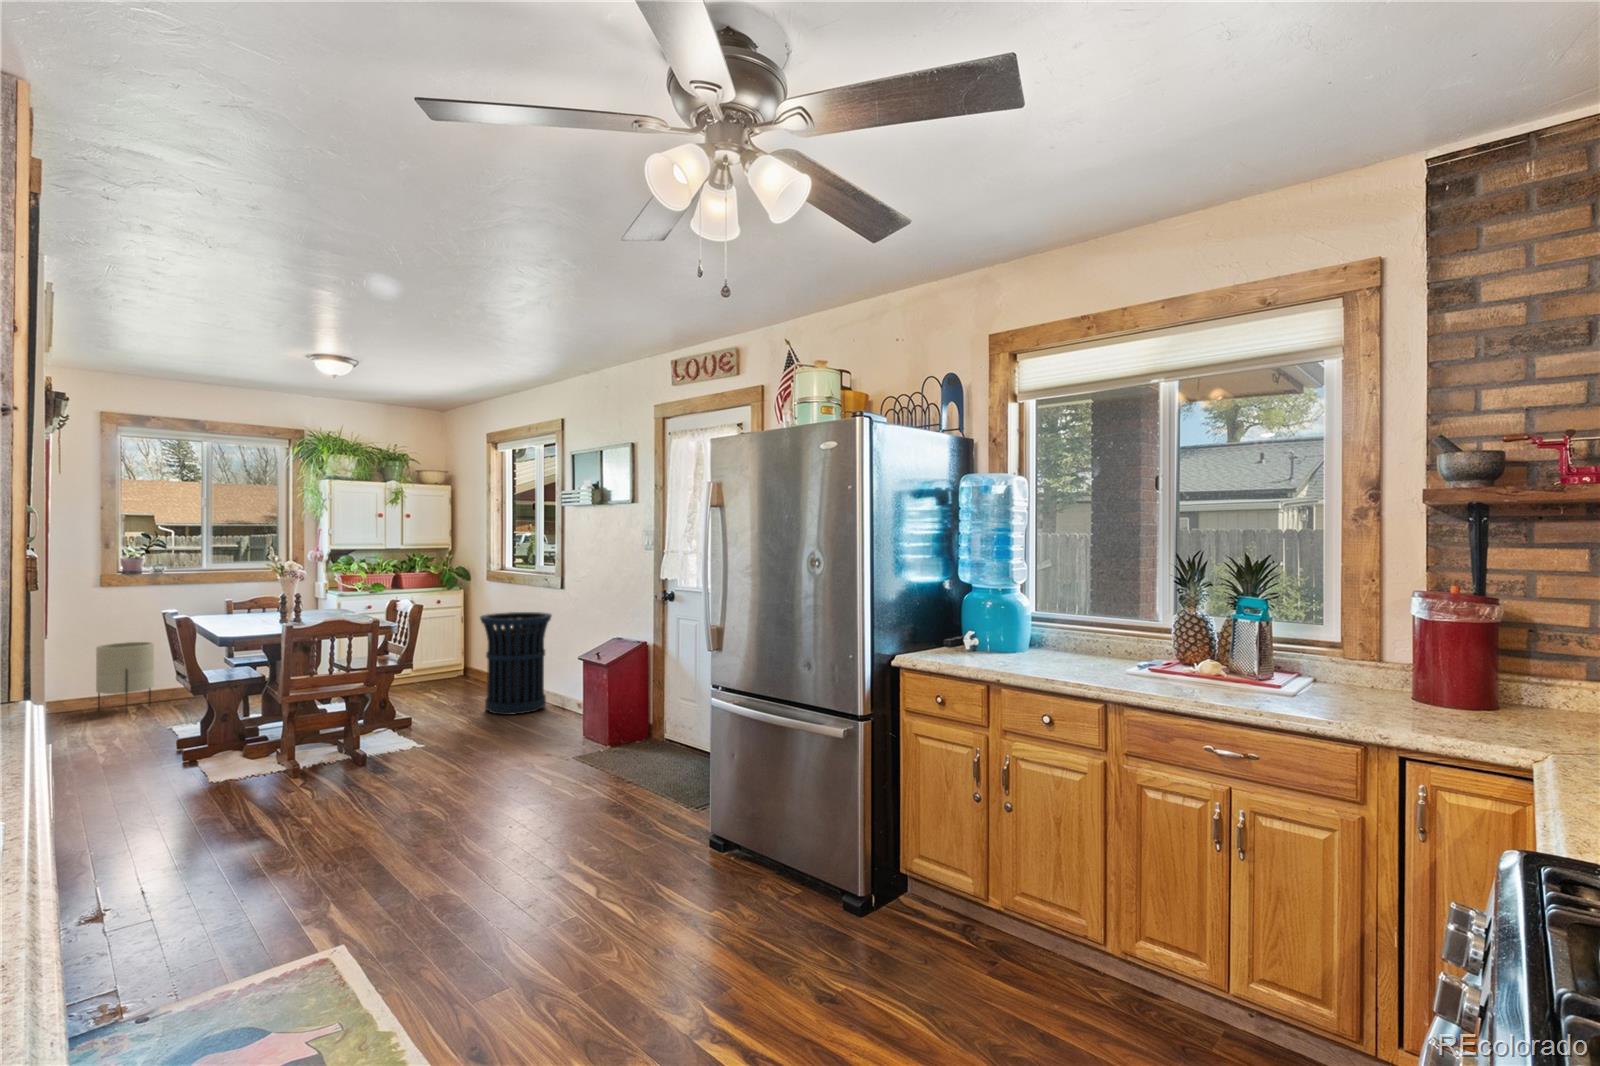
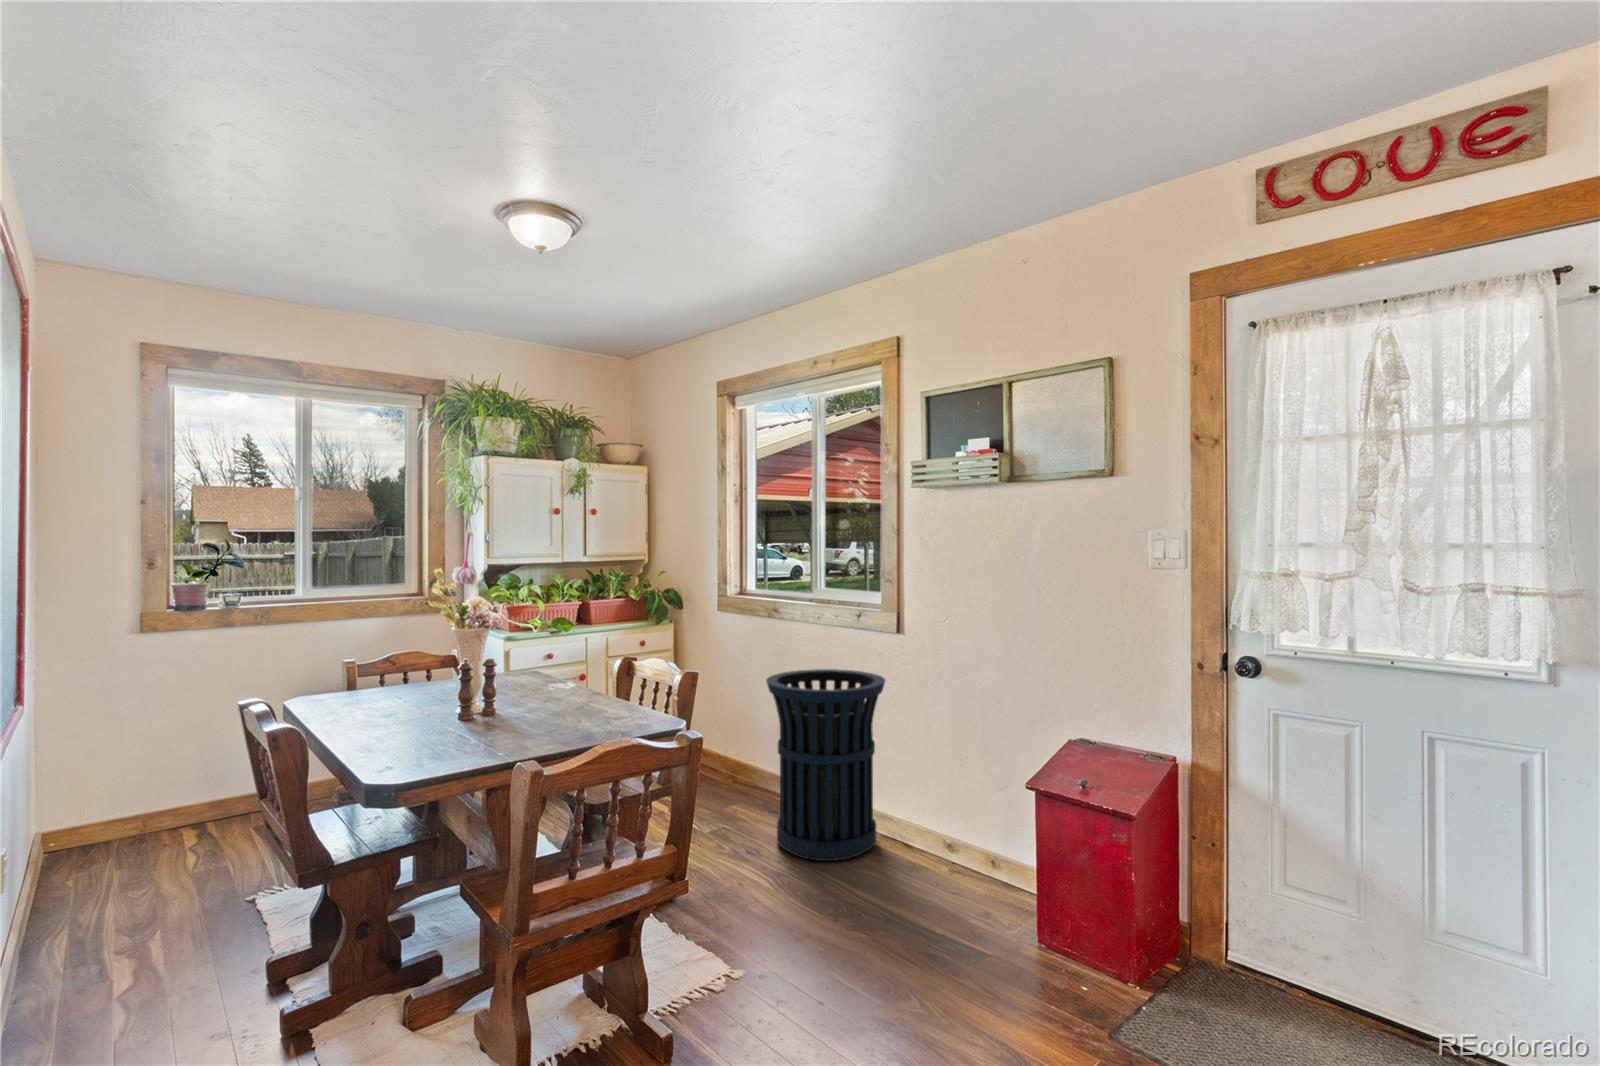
planter: present [96,642,154,711] -> none [130,724,224,856]

